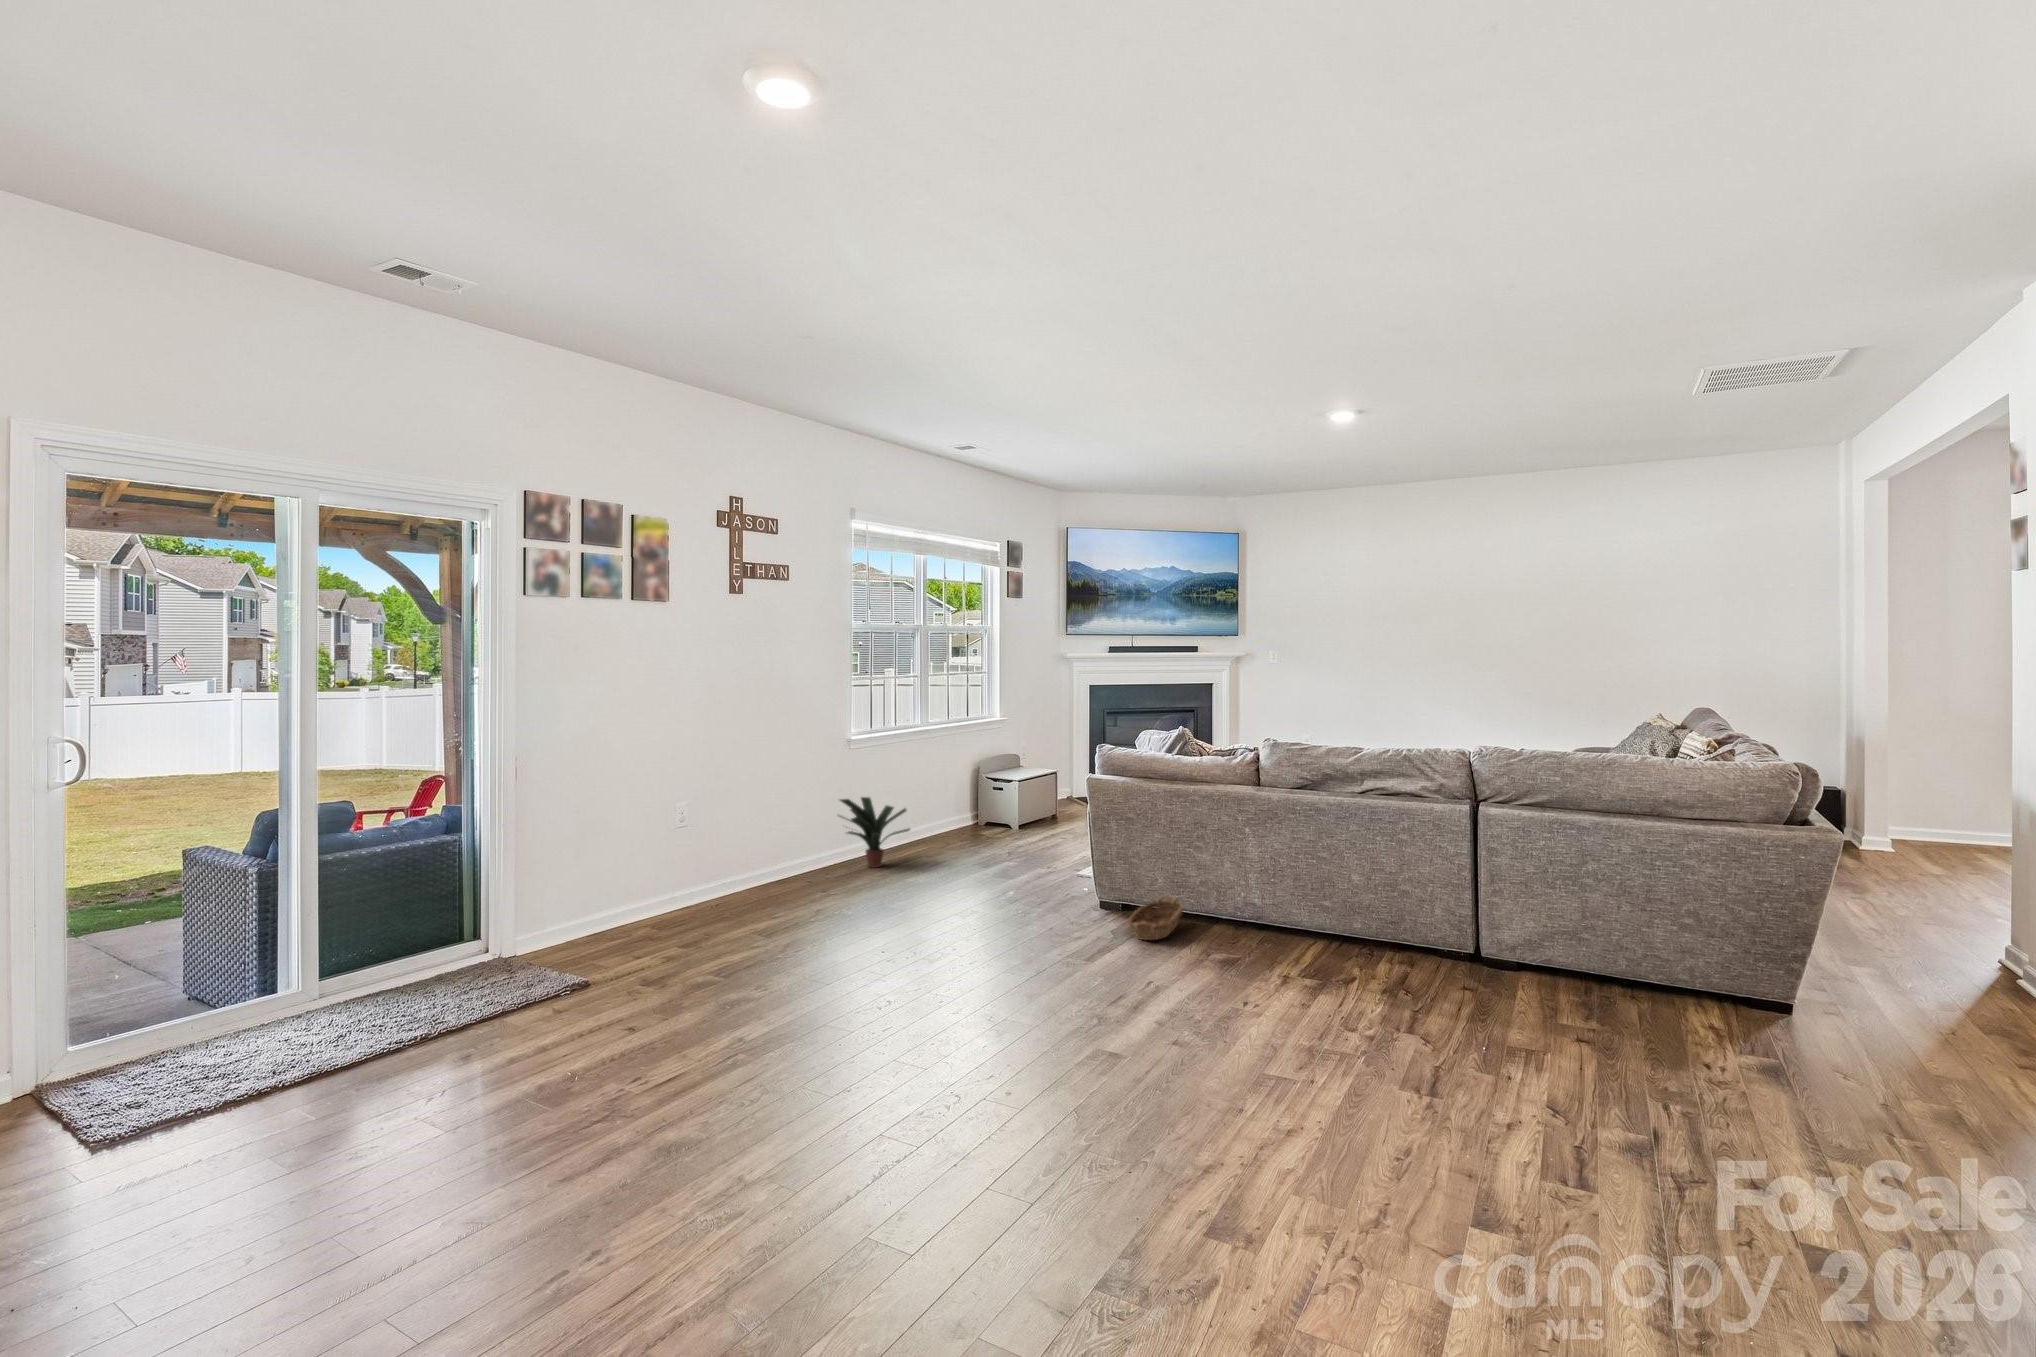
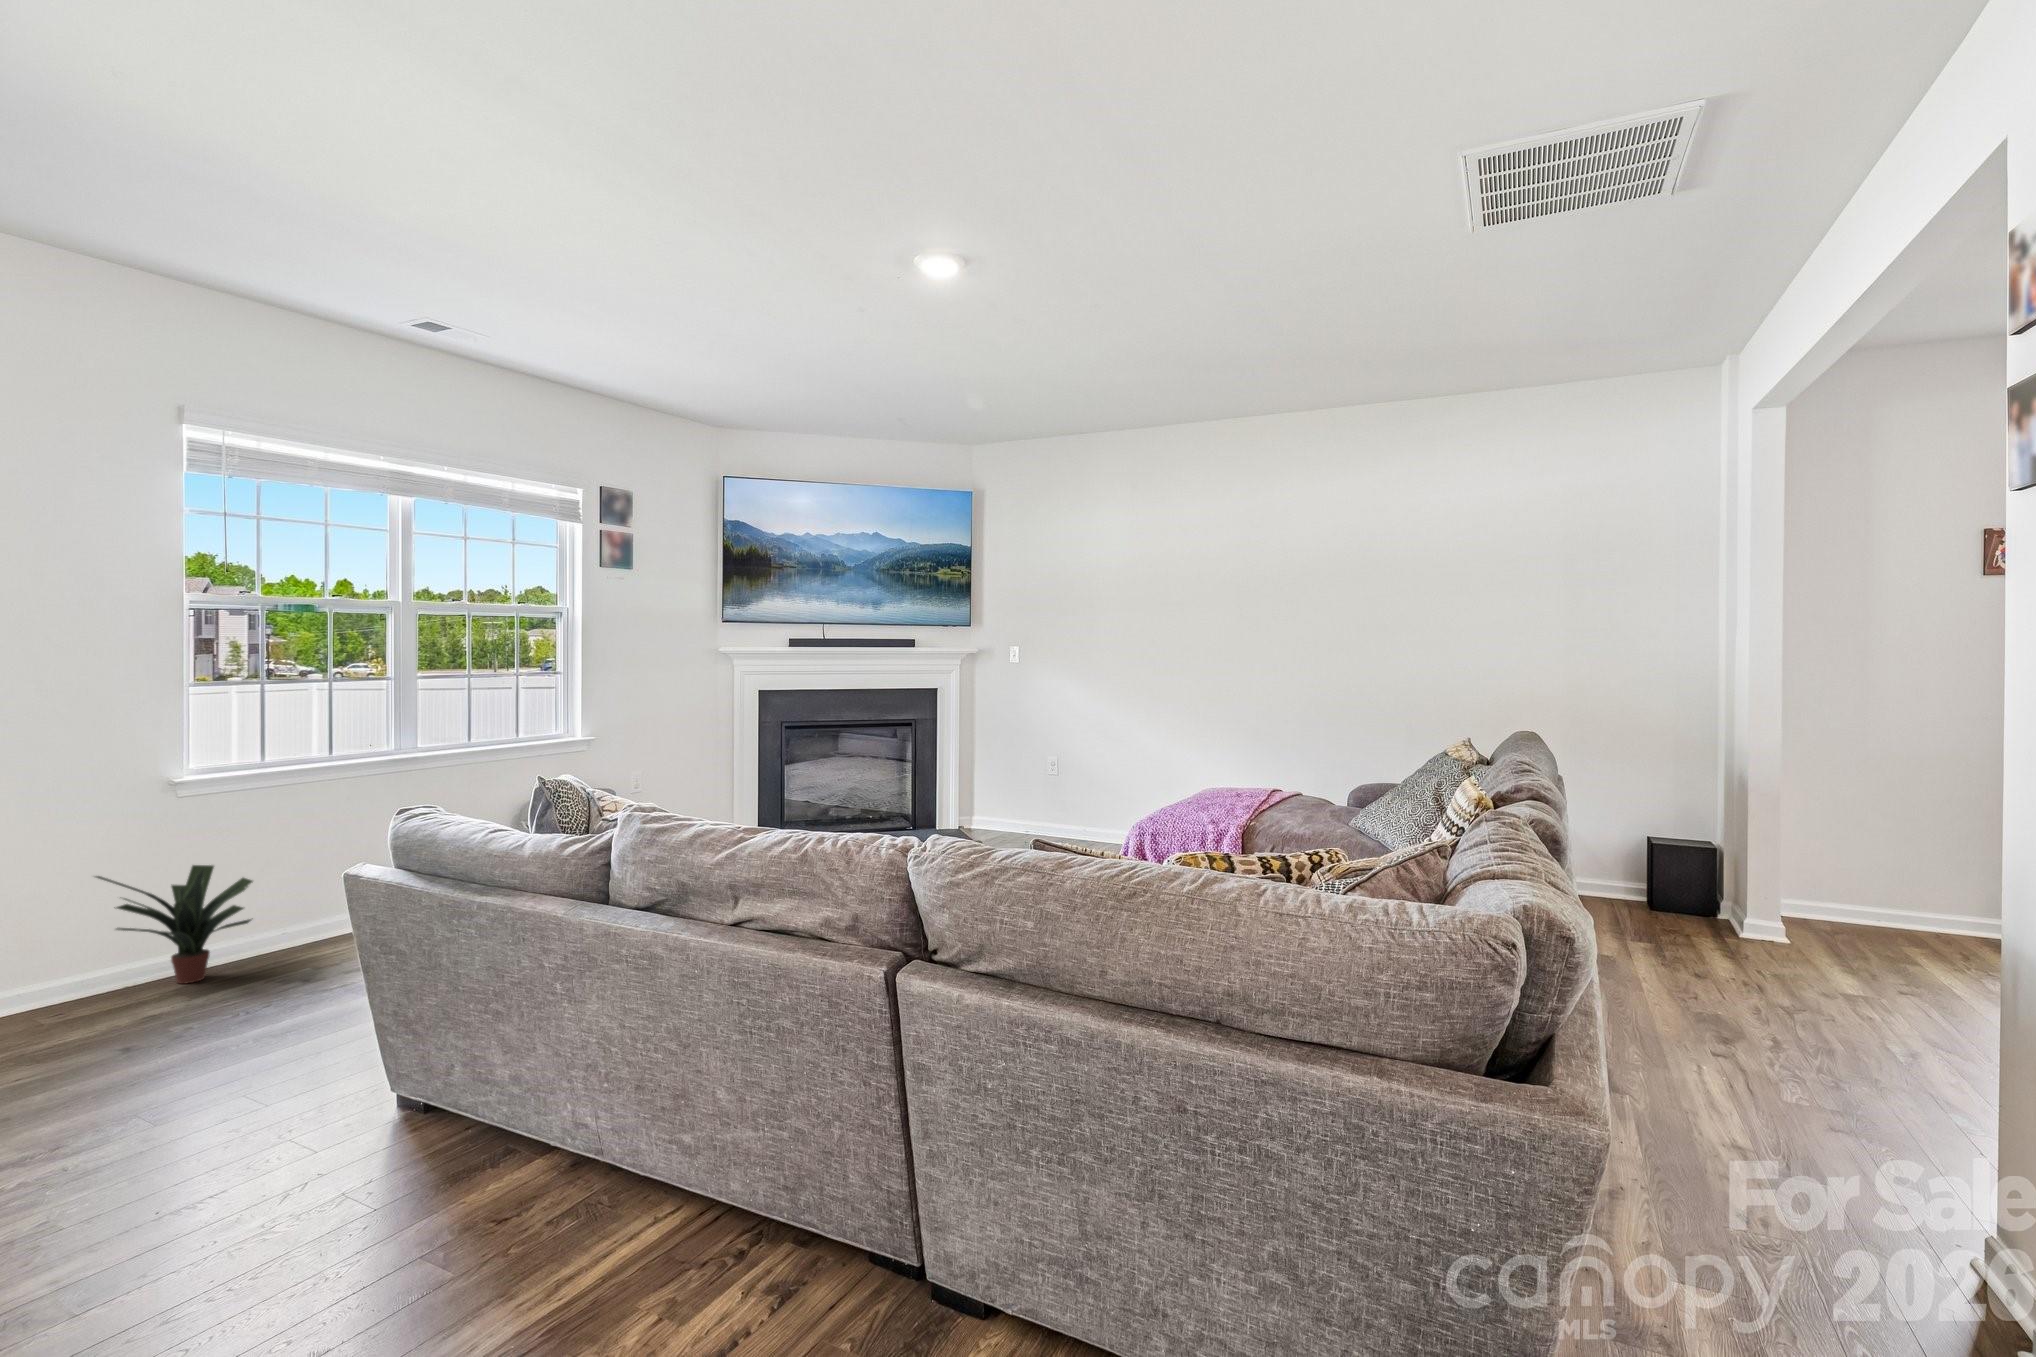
basket: present [1128,896,1183,940] -> none [215,1090,448,1237]

